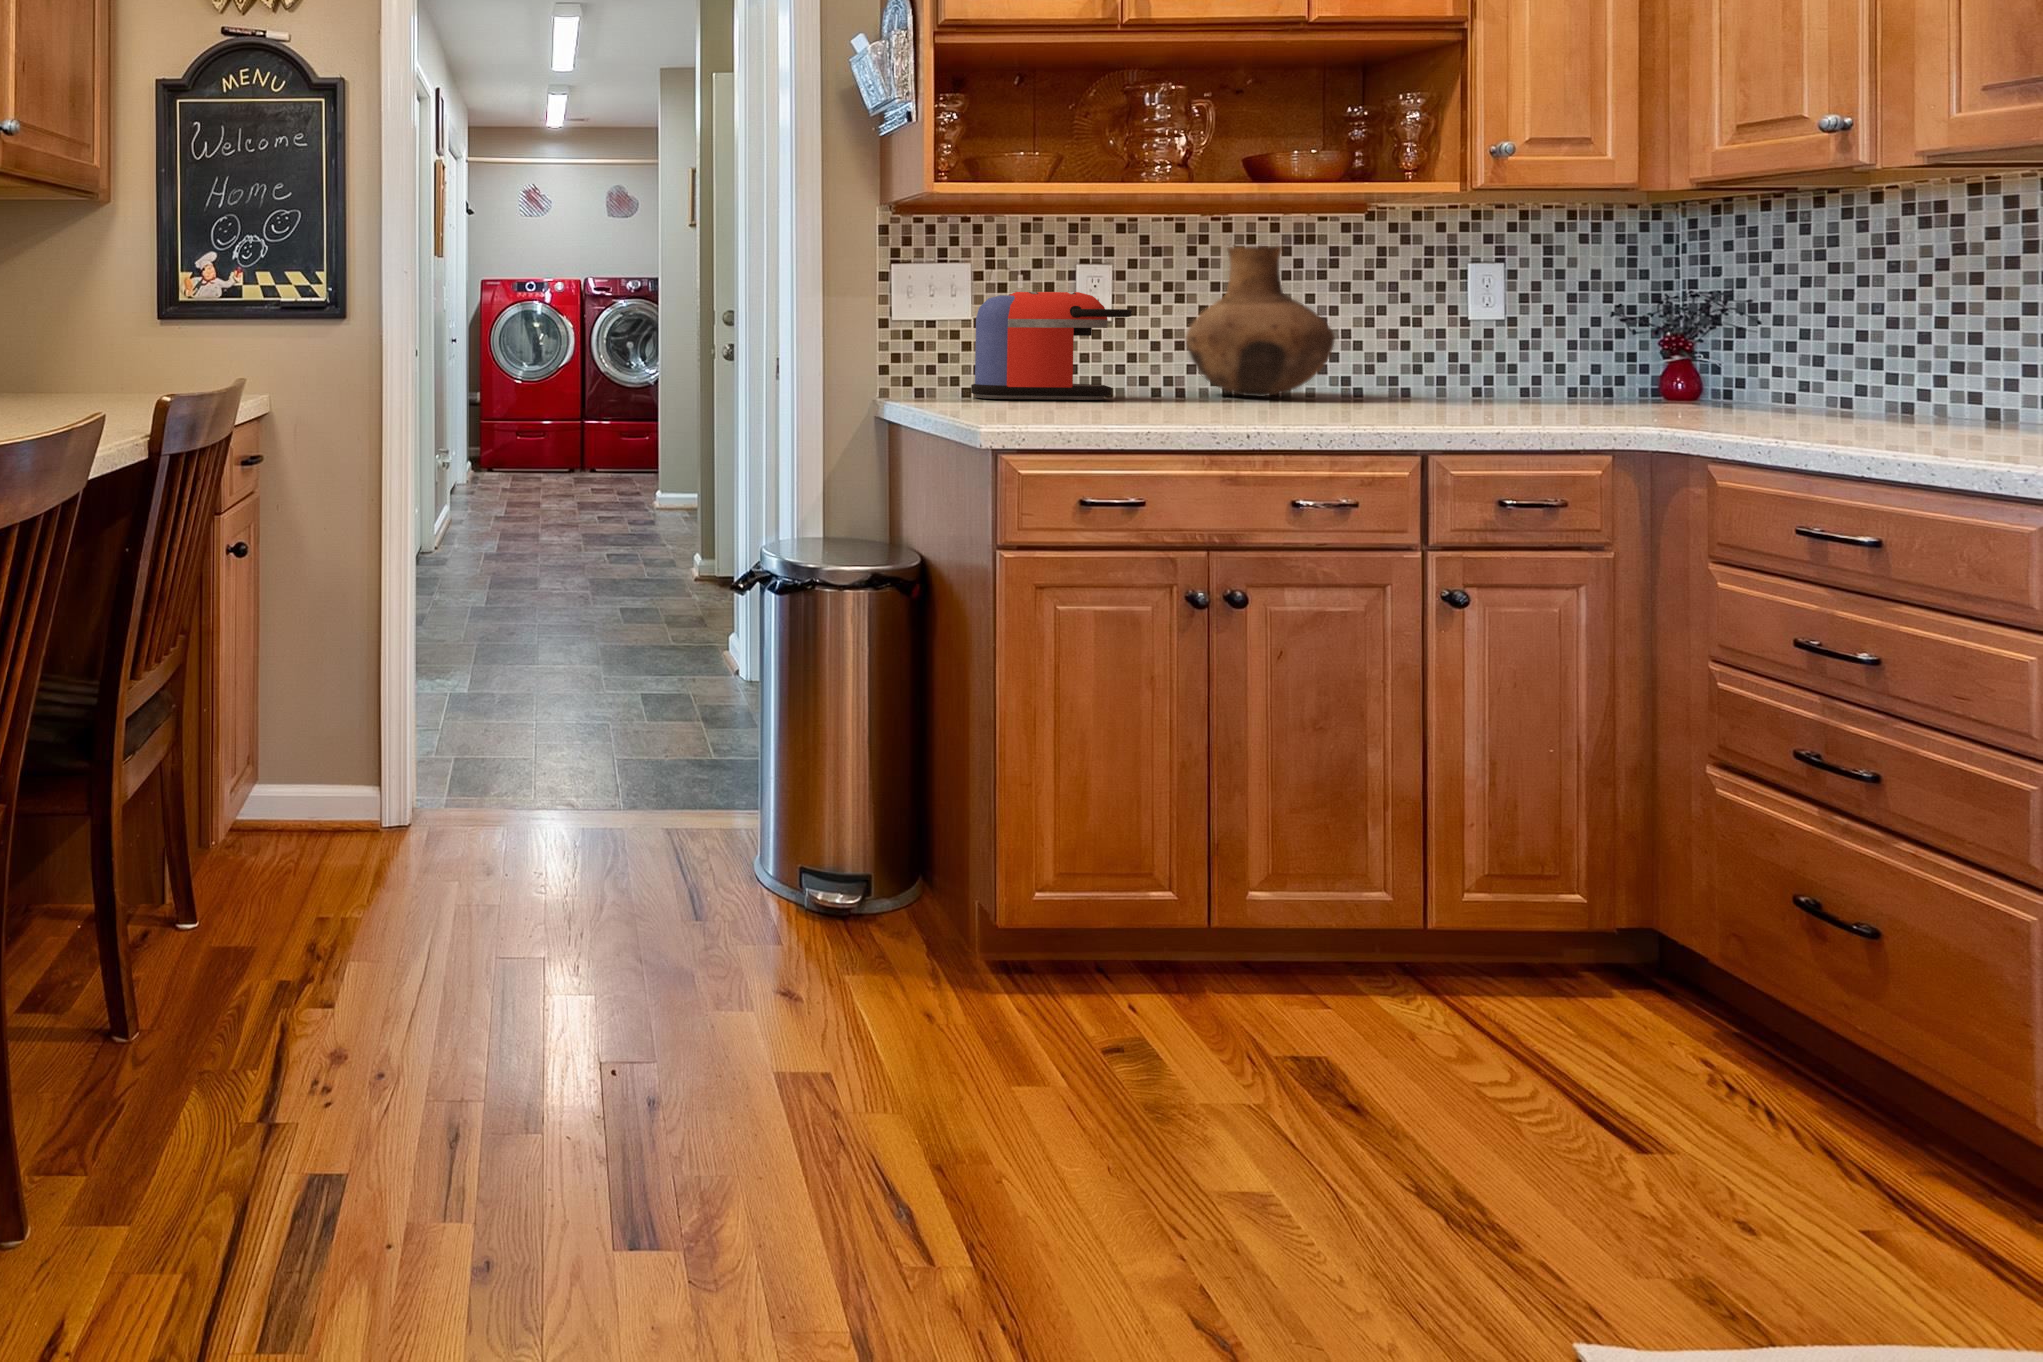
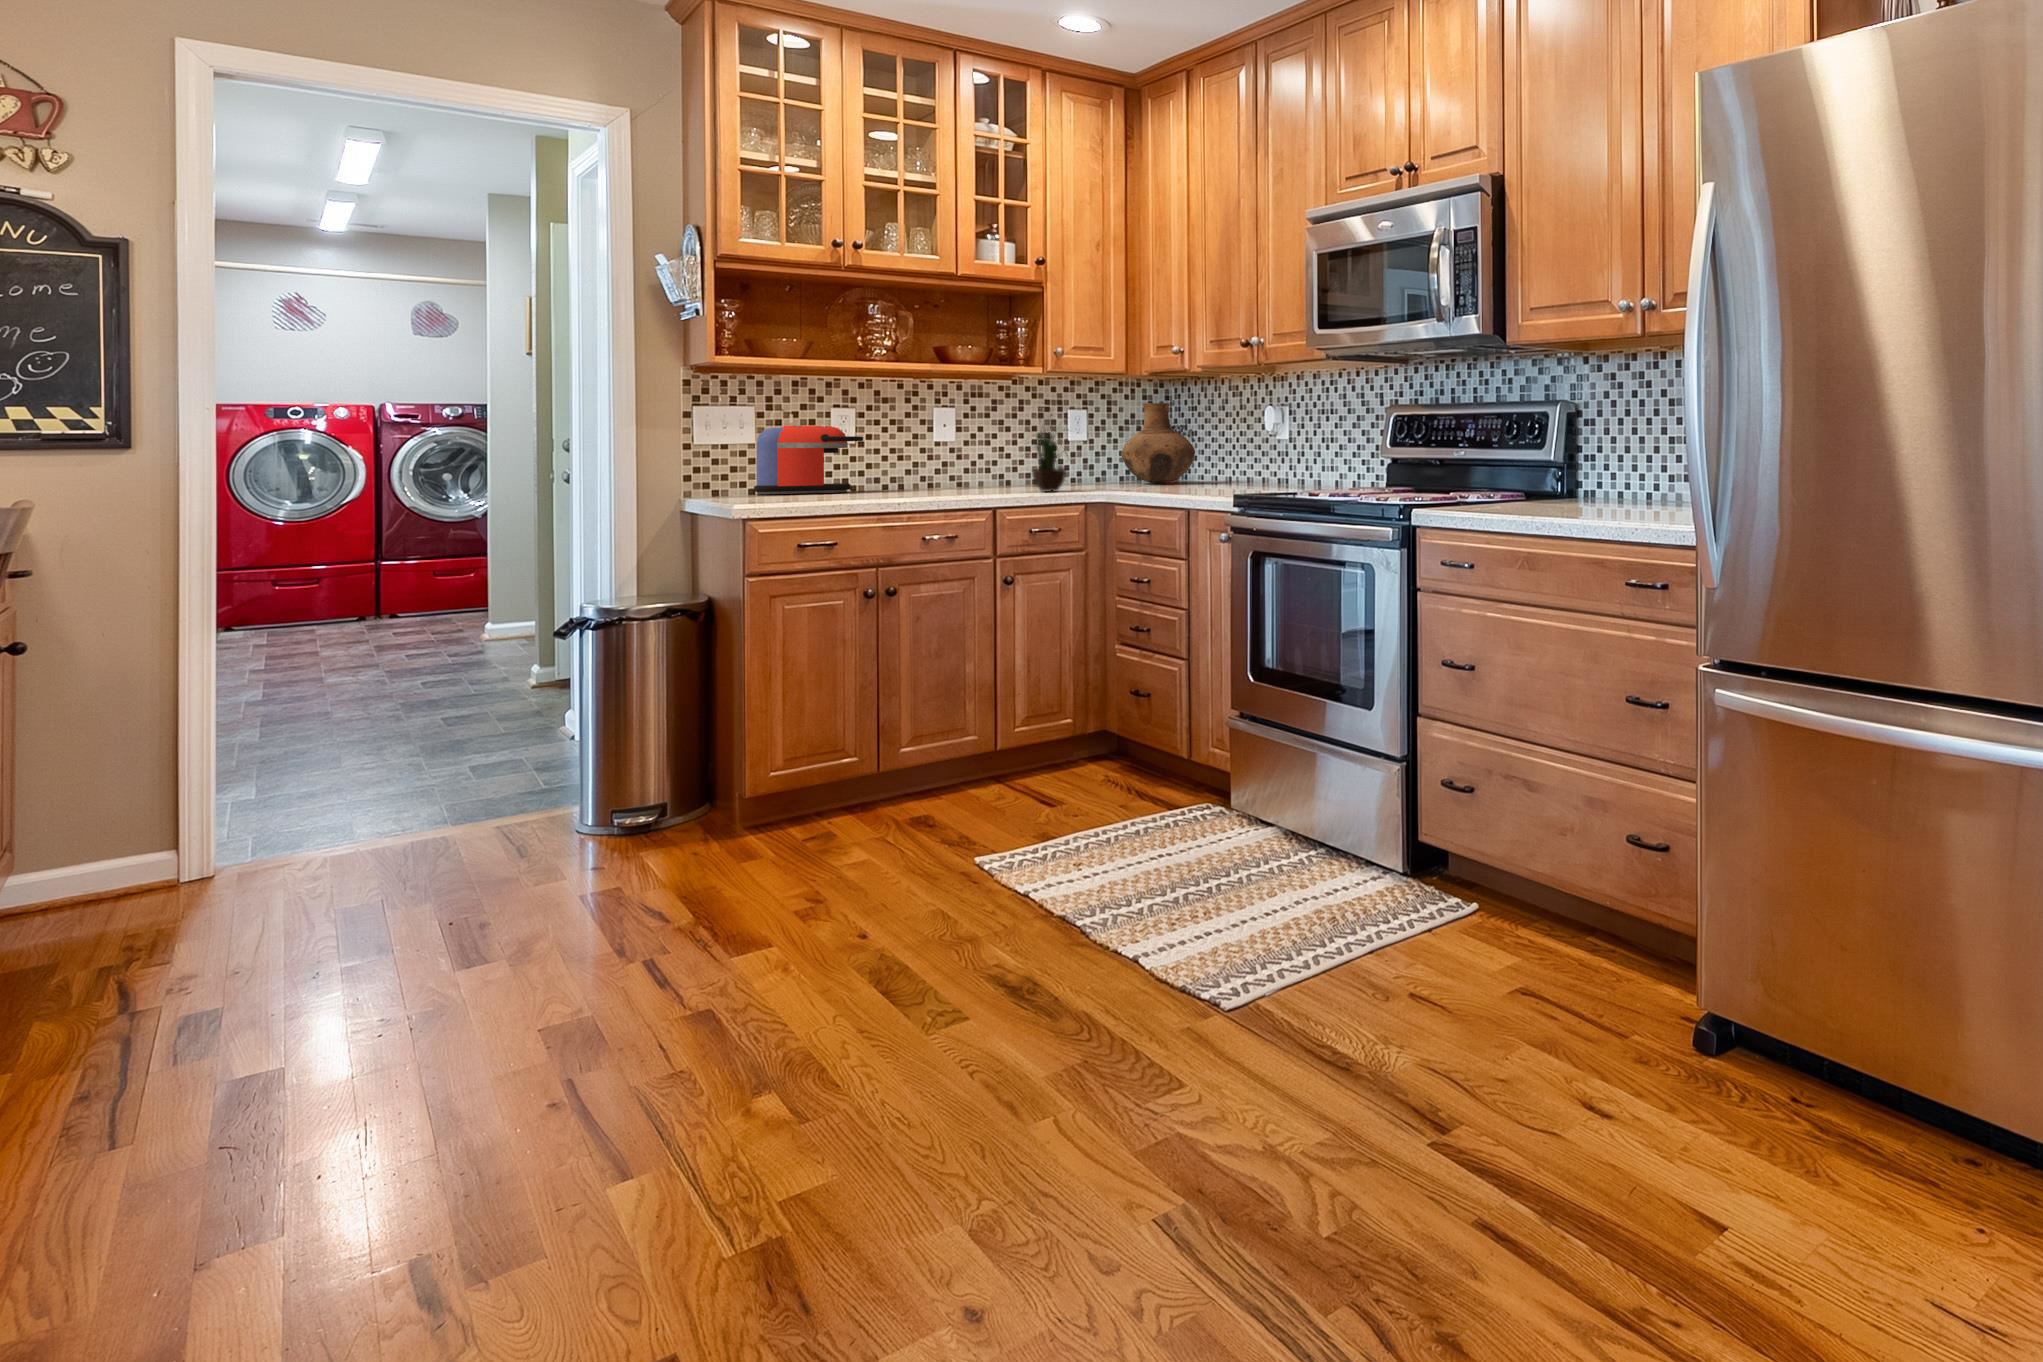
potted plant: none [1424,207,1568,417] -> present [1027,406,1068,492]
vase: present [1186,246,1335,397] -> present [1121,403,1195,483]

